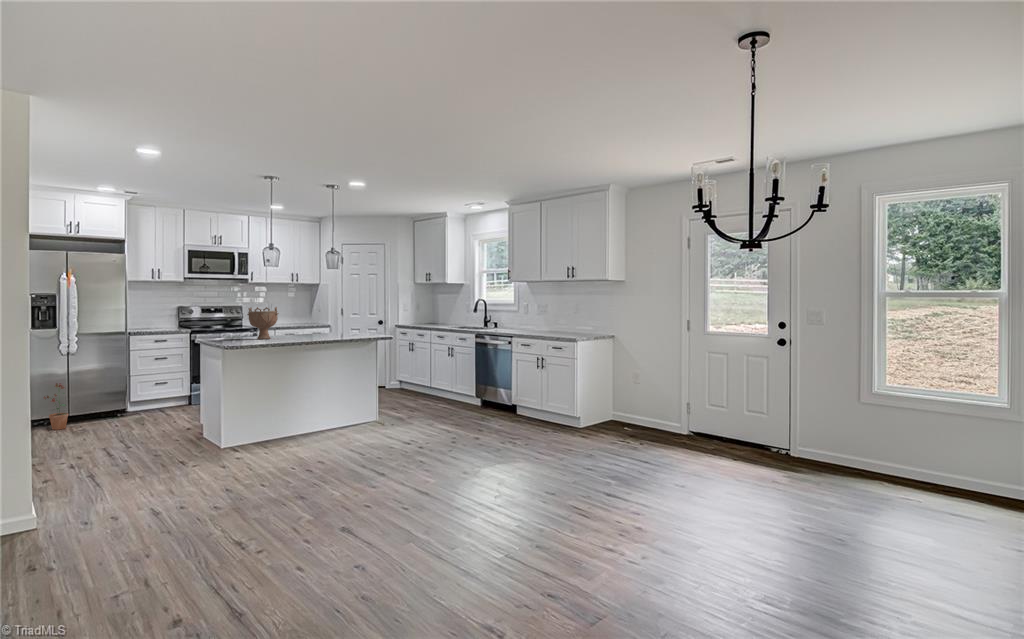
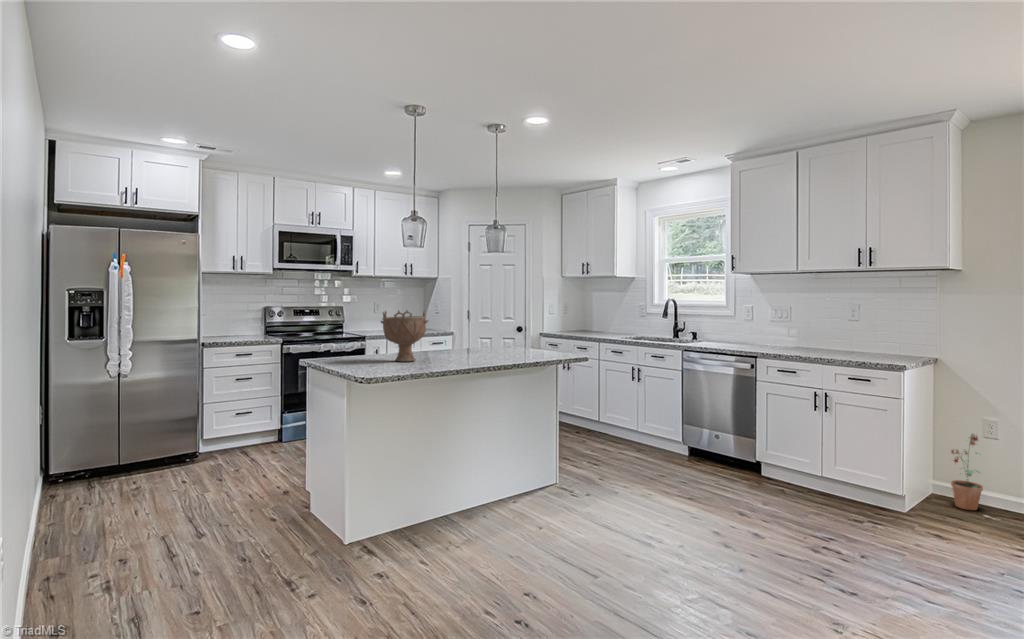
potted plant: present [44,383,68,430] -> present [951,434,983,510]

